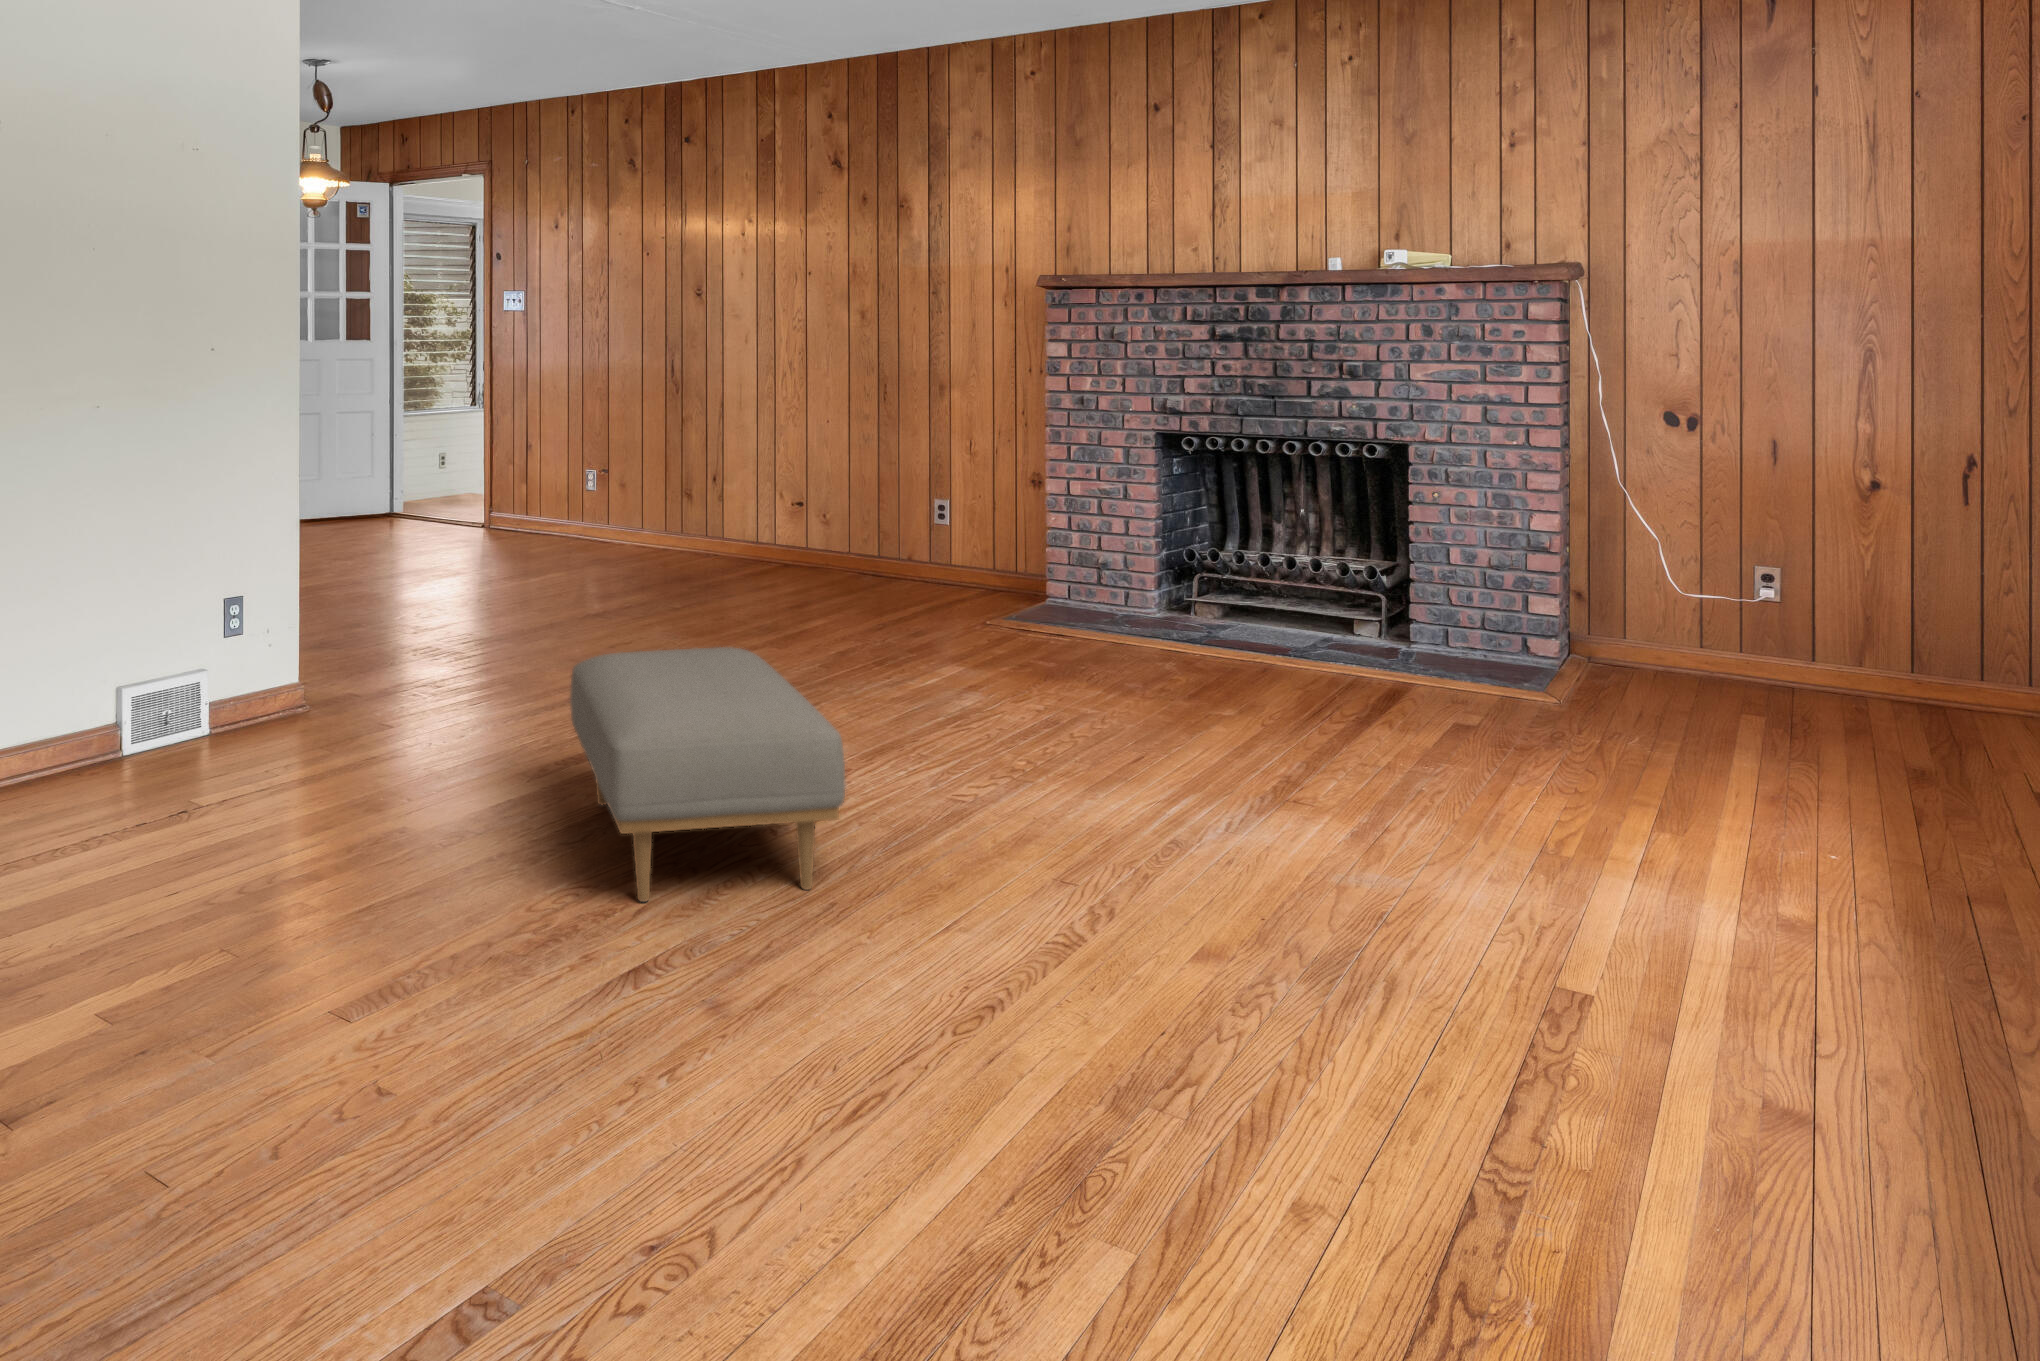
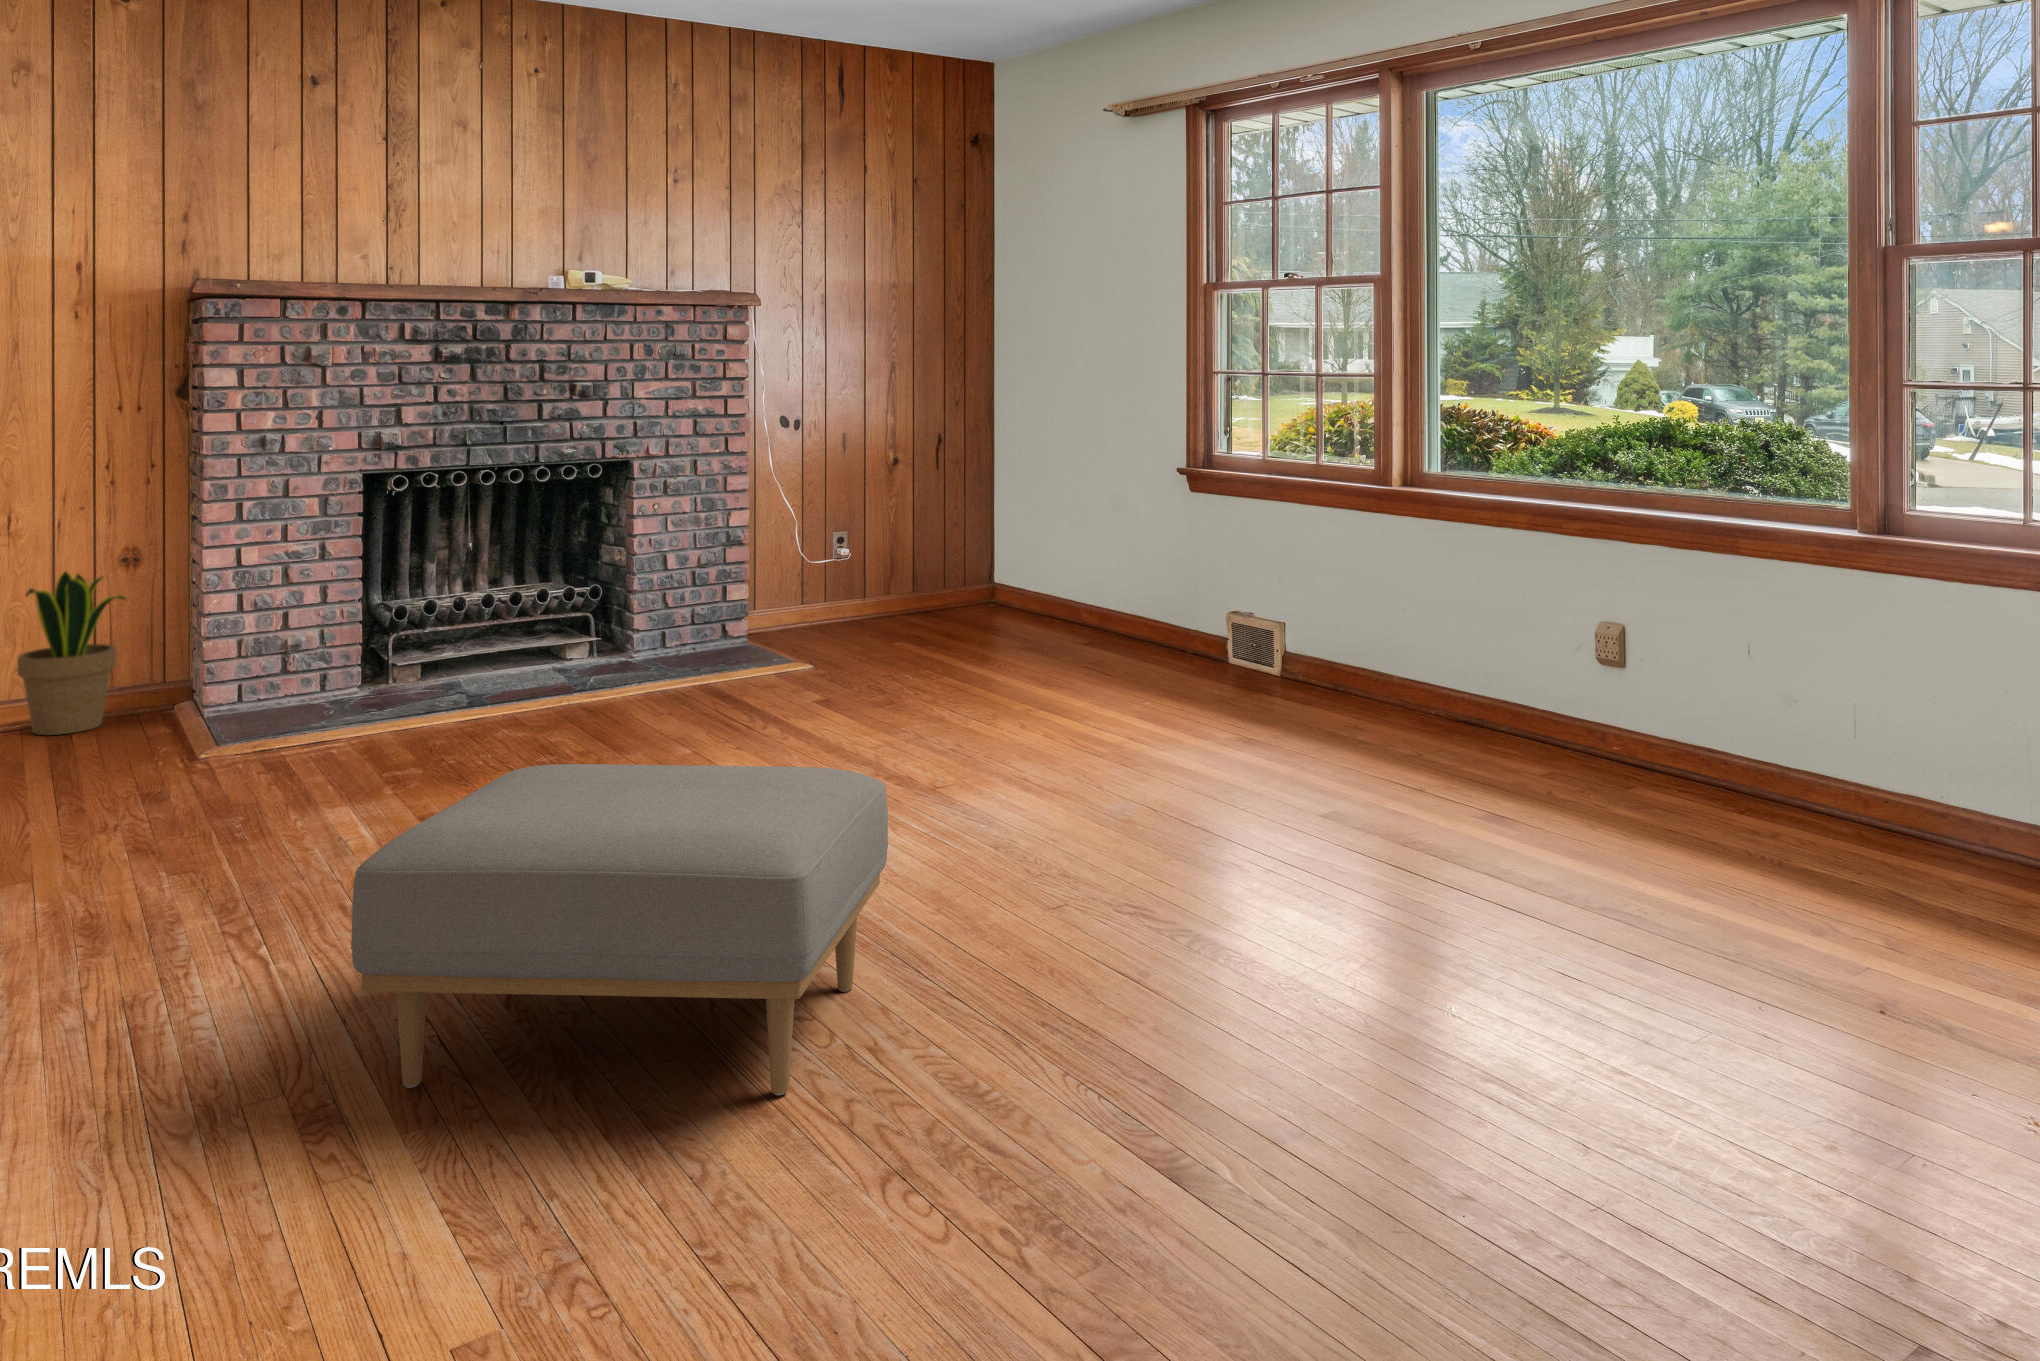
potted plant: none [953,481,1018,592] -> present [17,572,127,735]

